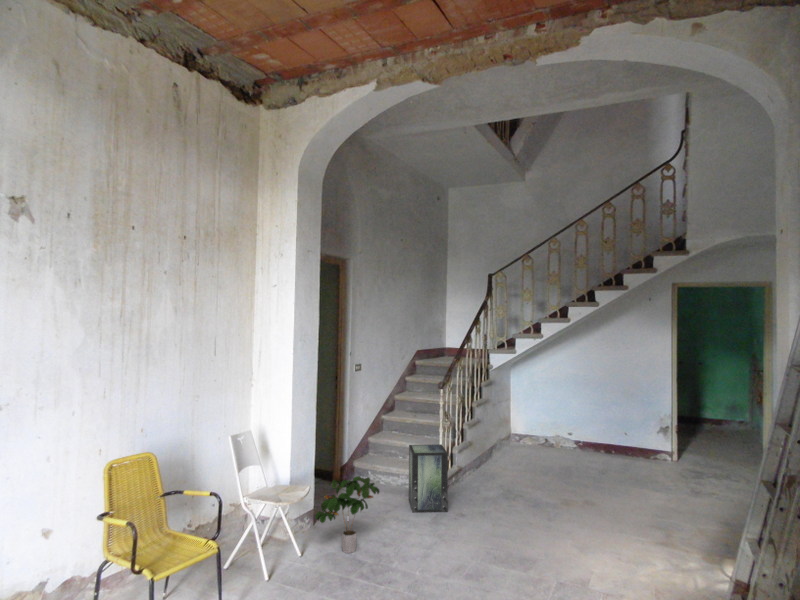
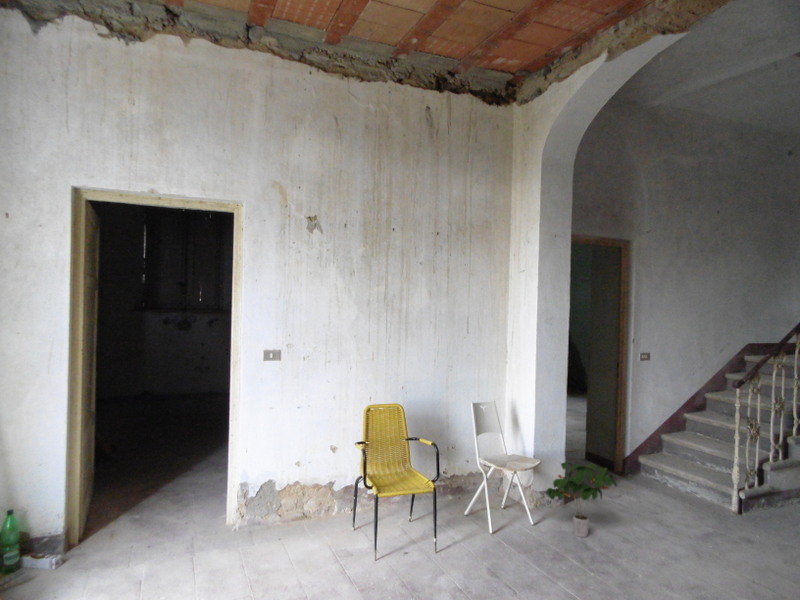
storage box: present [409,444,448,513] -> none [681,448,733,535]

